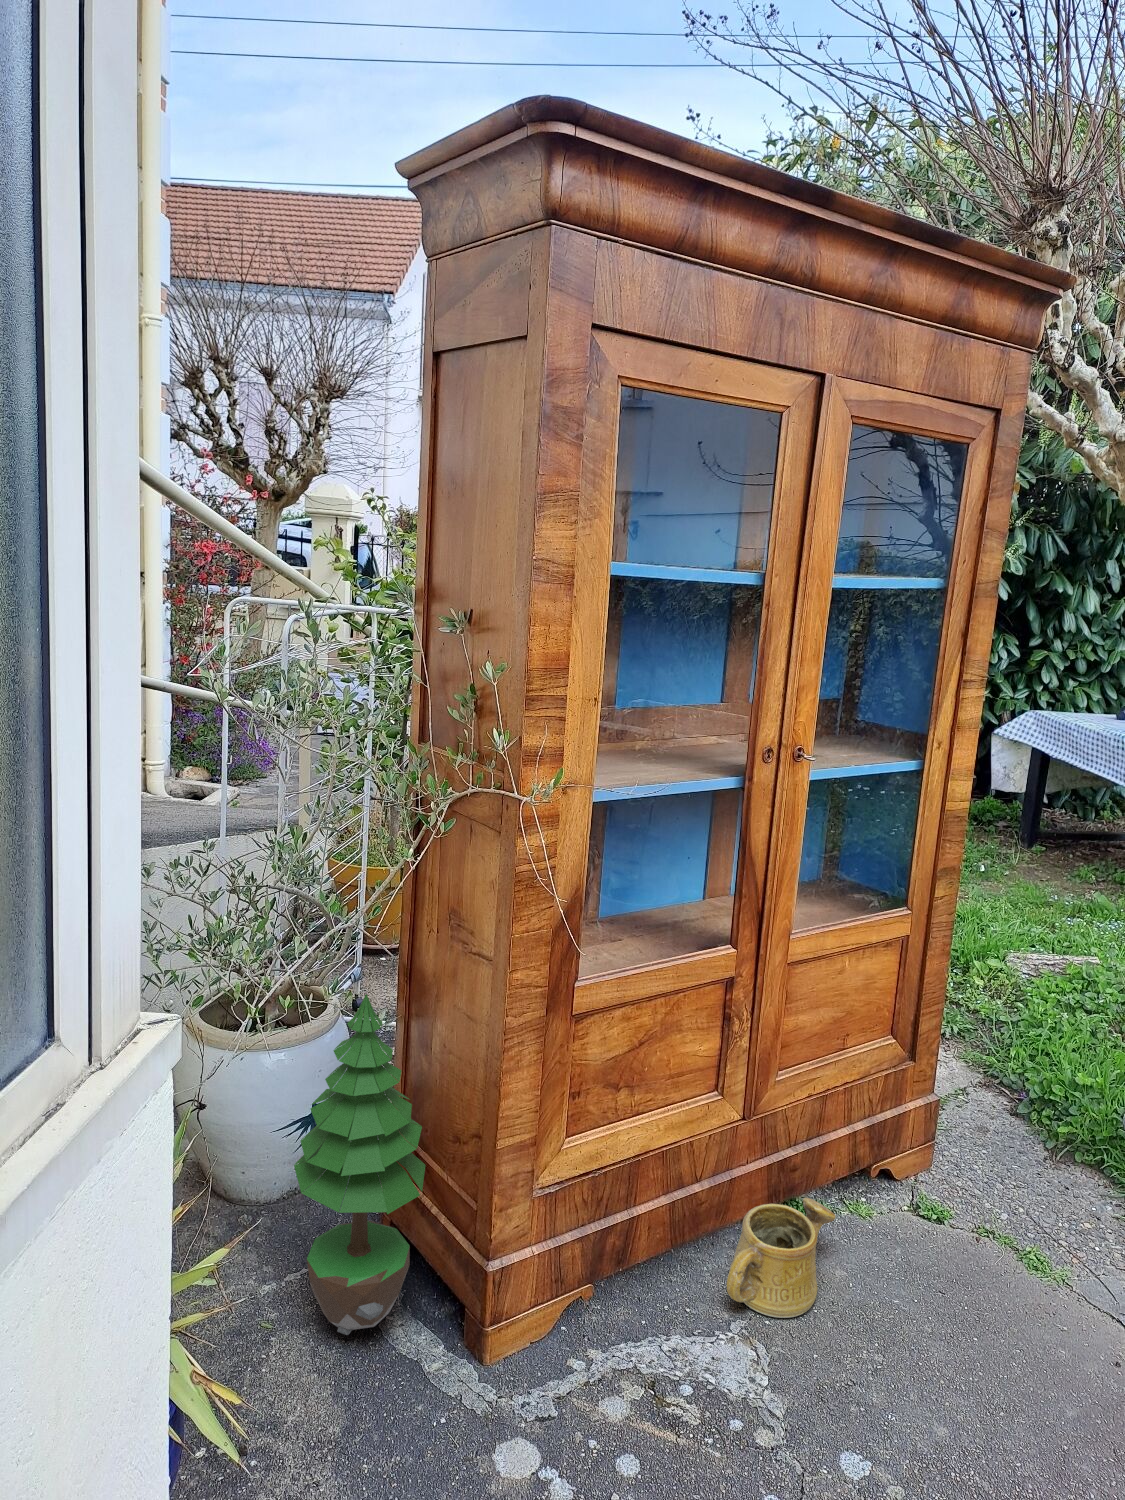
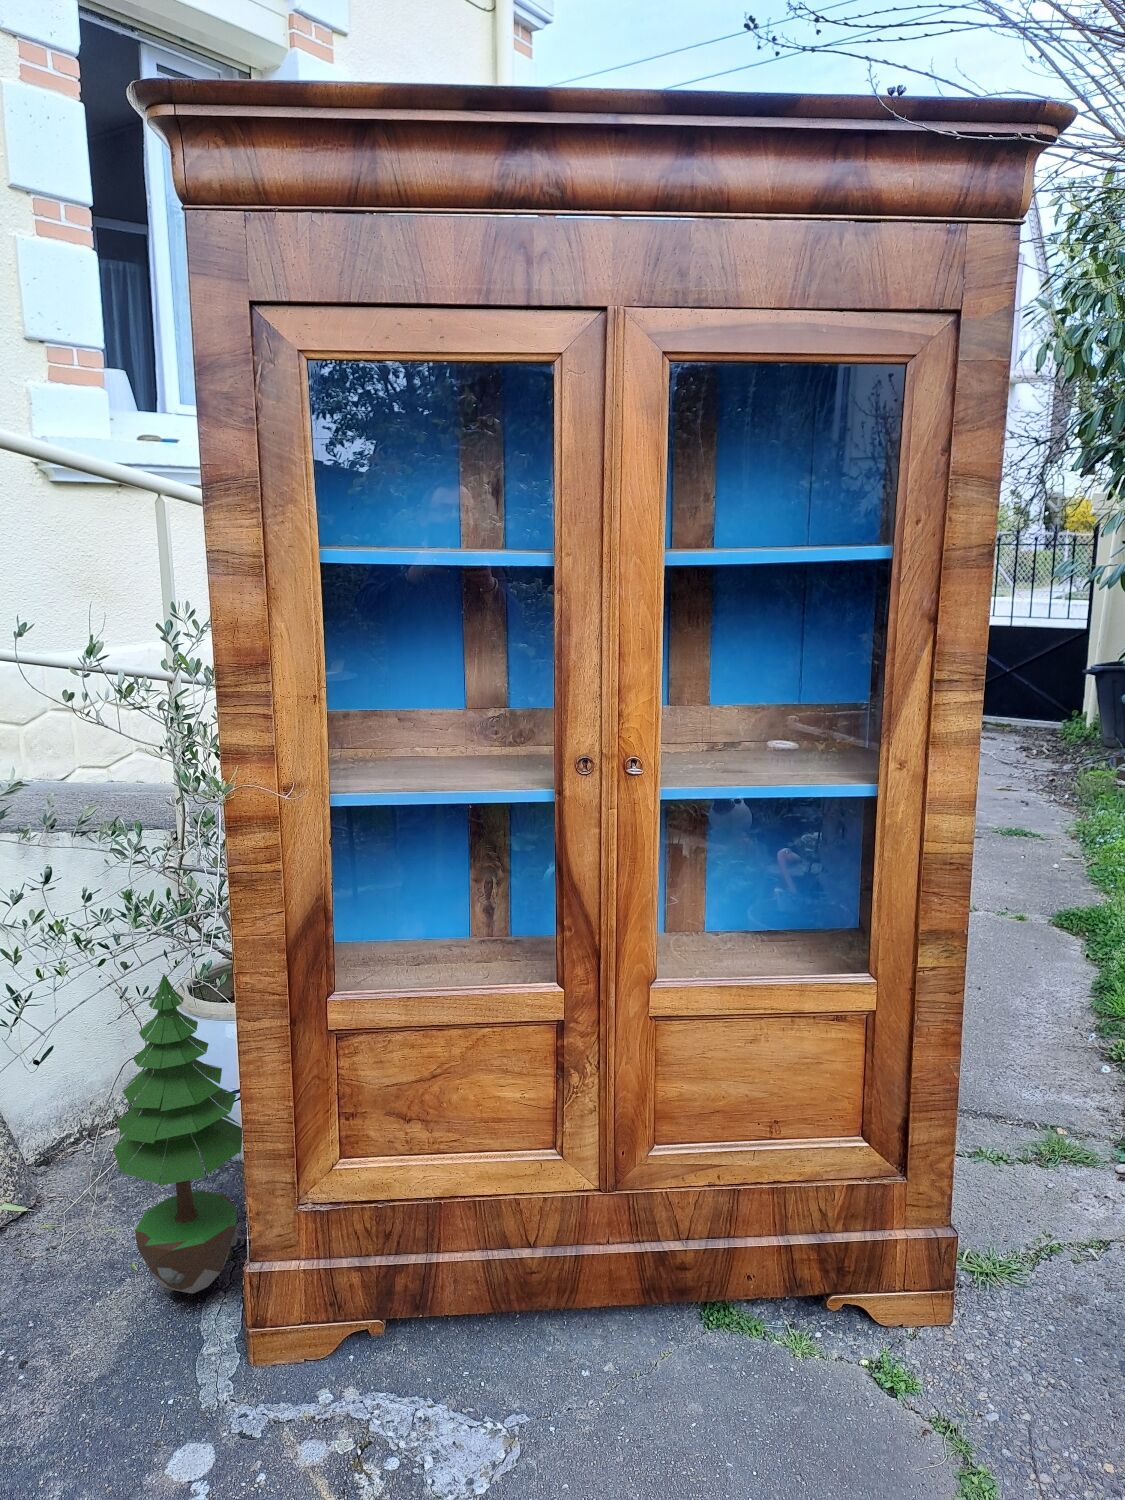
watering can: present [727,1198,836,1318] -> none [509,1297,691,1439]

